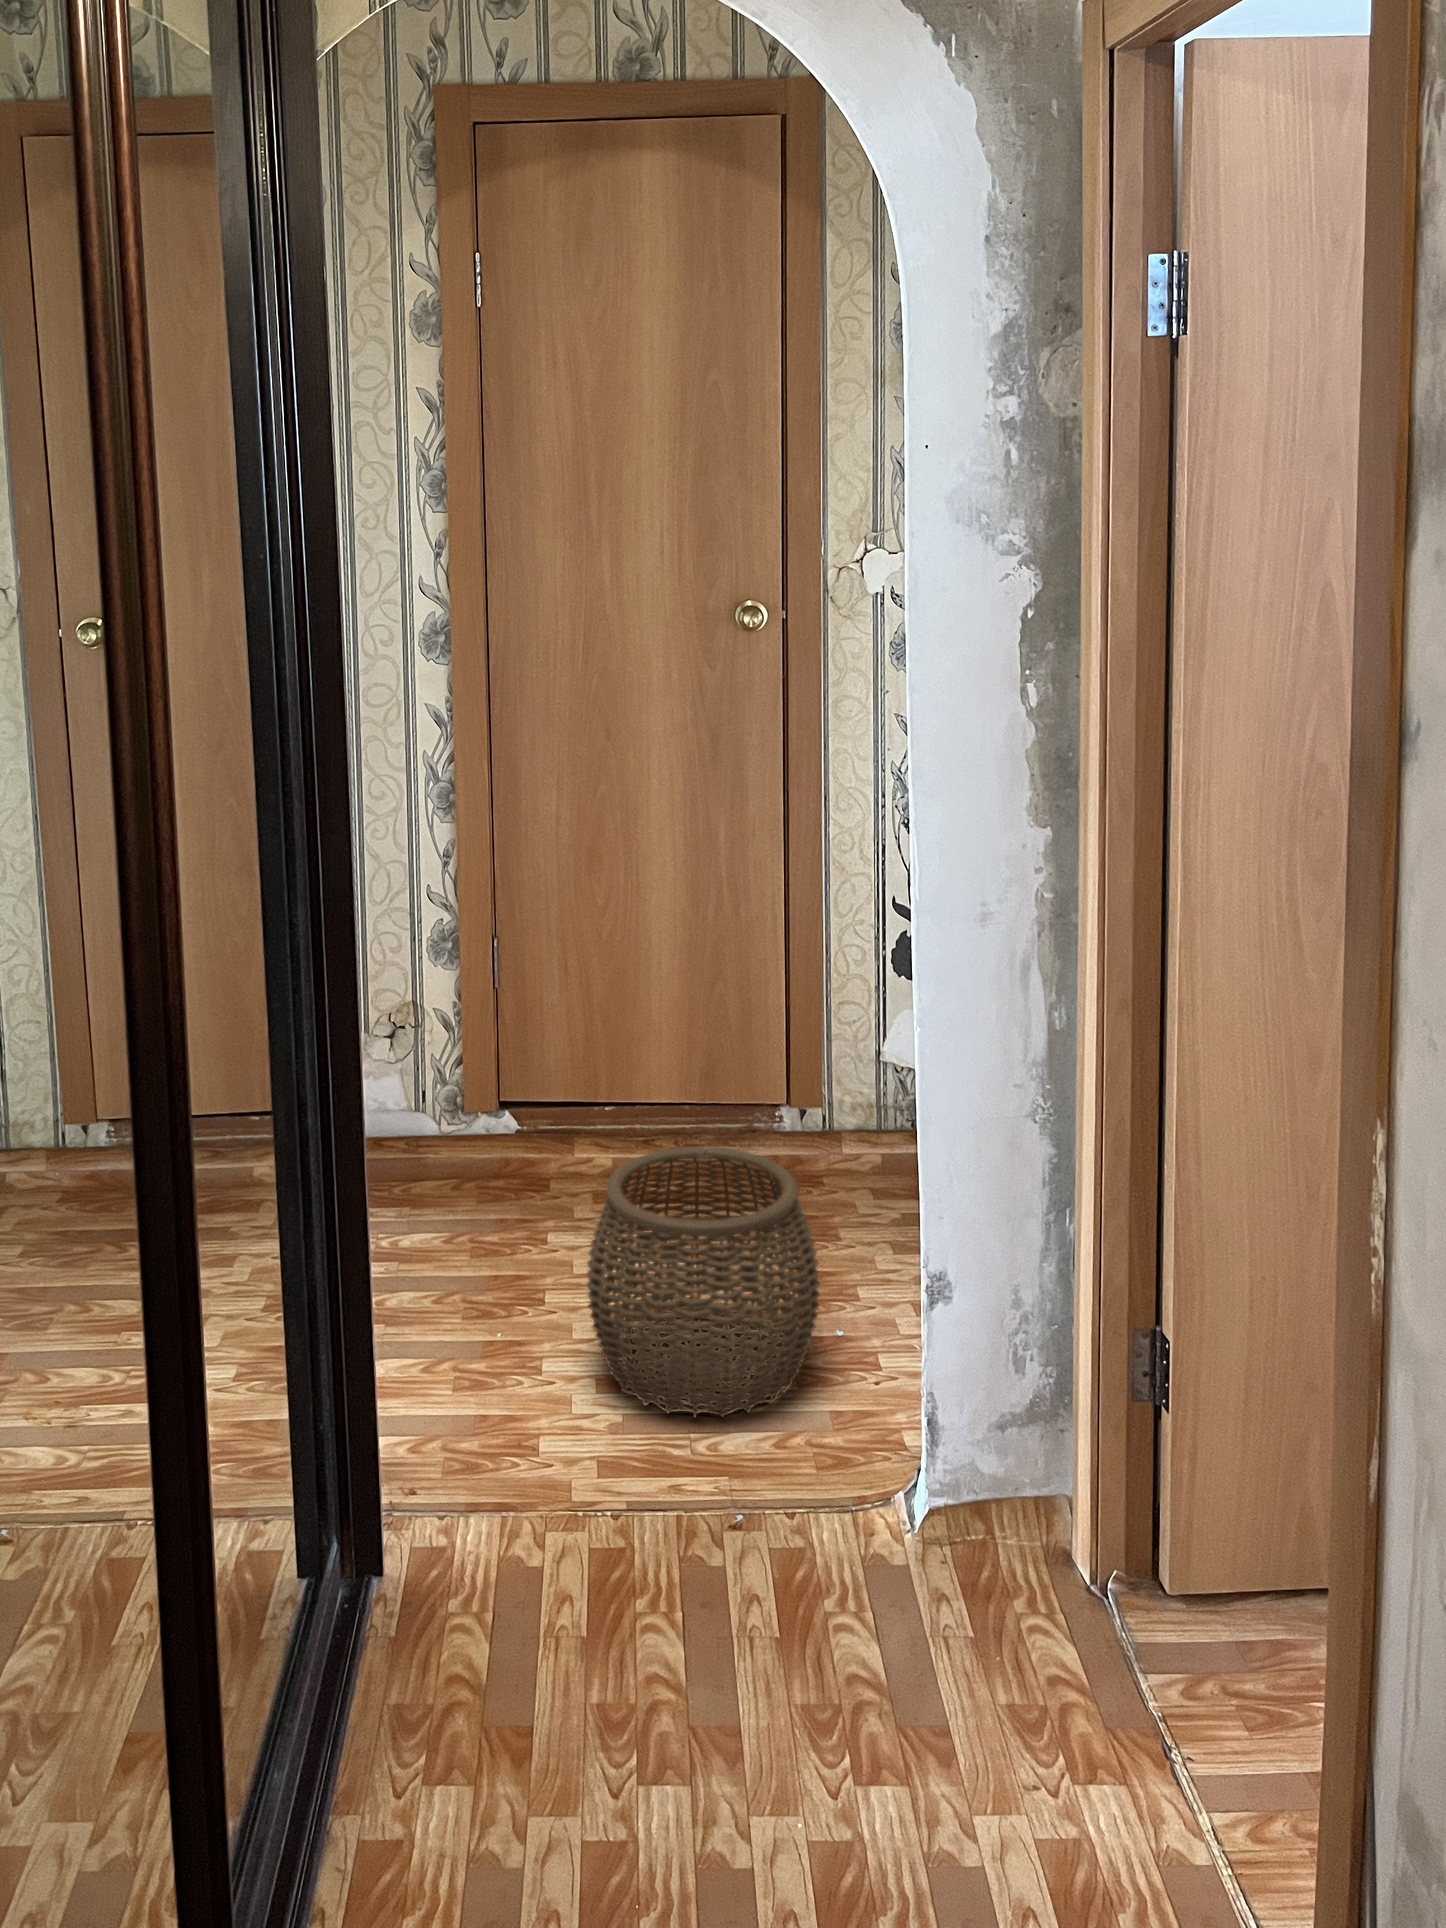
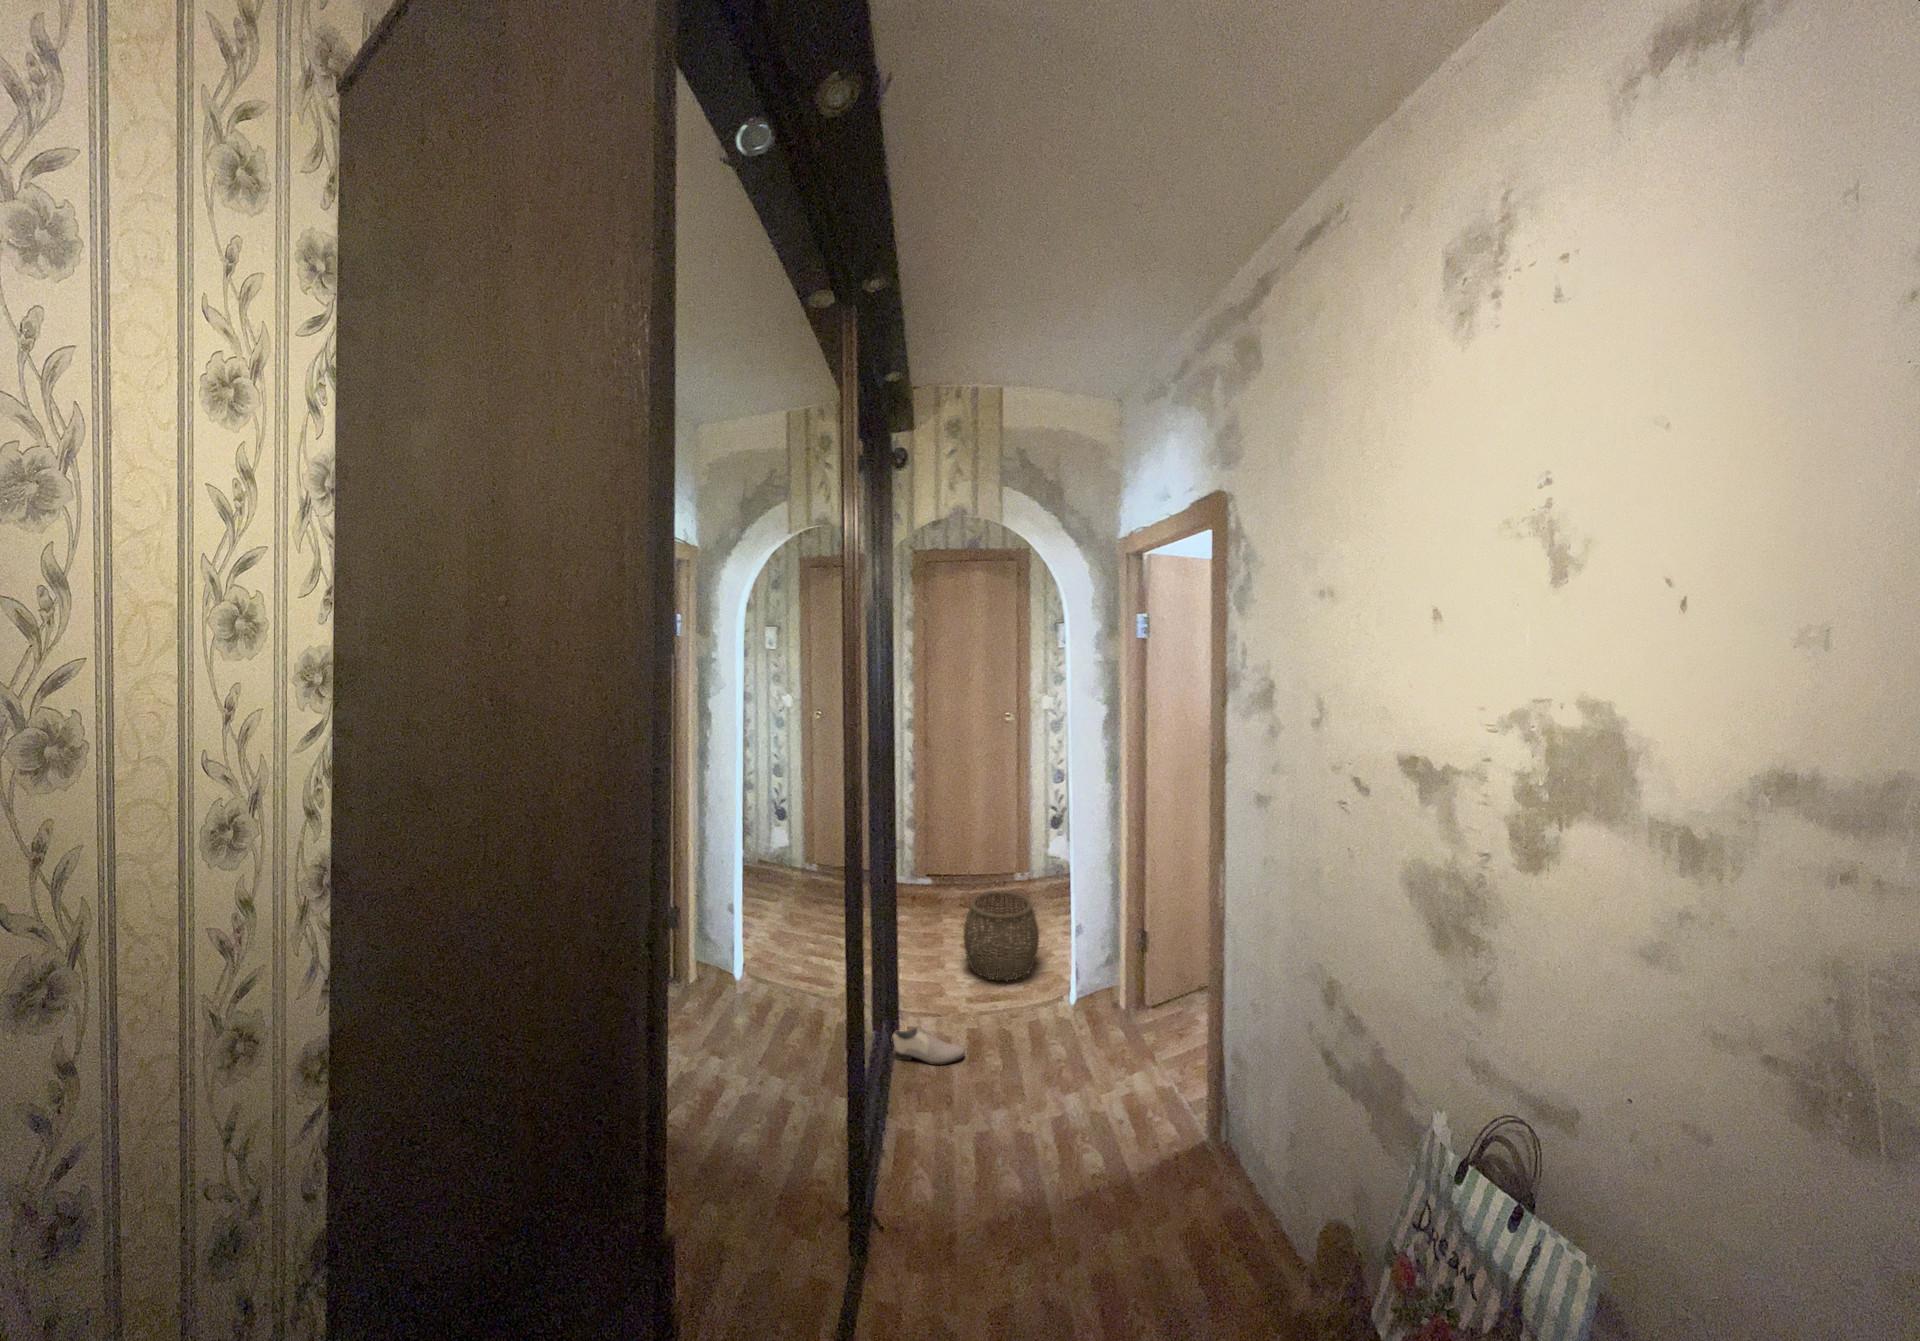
shoe: none [374,1564,599,1676] -> present [893,1027,965,1065]

